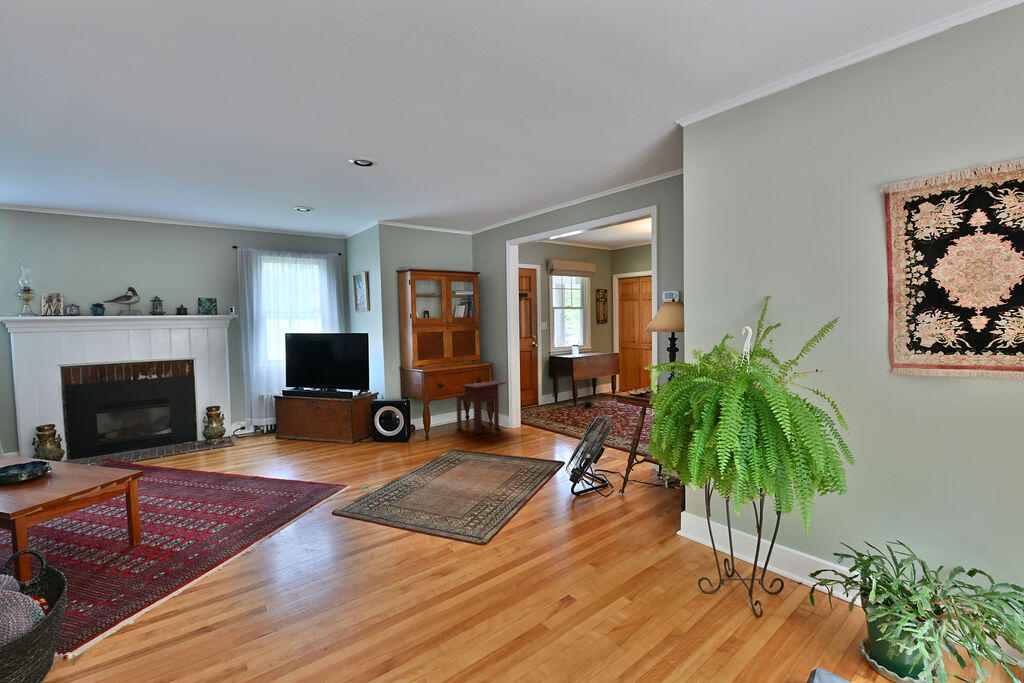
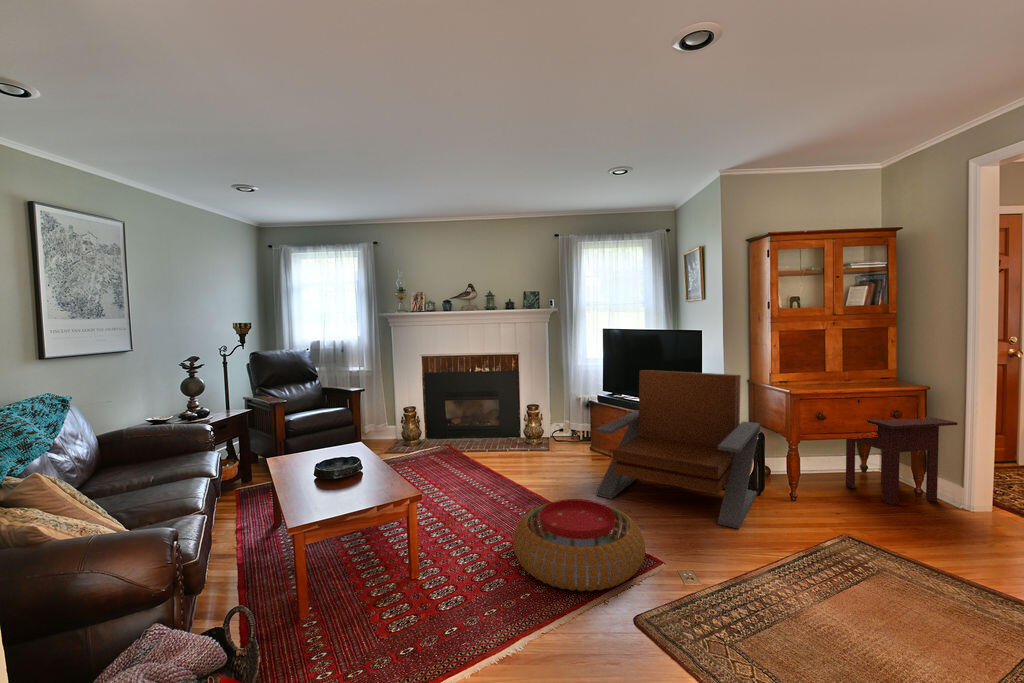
lounge chair: none [290,363,408,464] -> present [596,370,760,529]
pouf: none [233,458,339,516] -> present [513,499,645,591]

